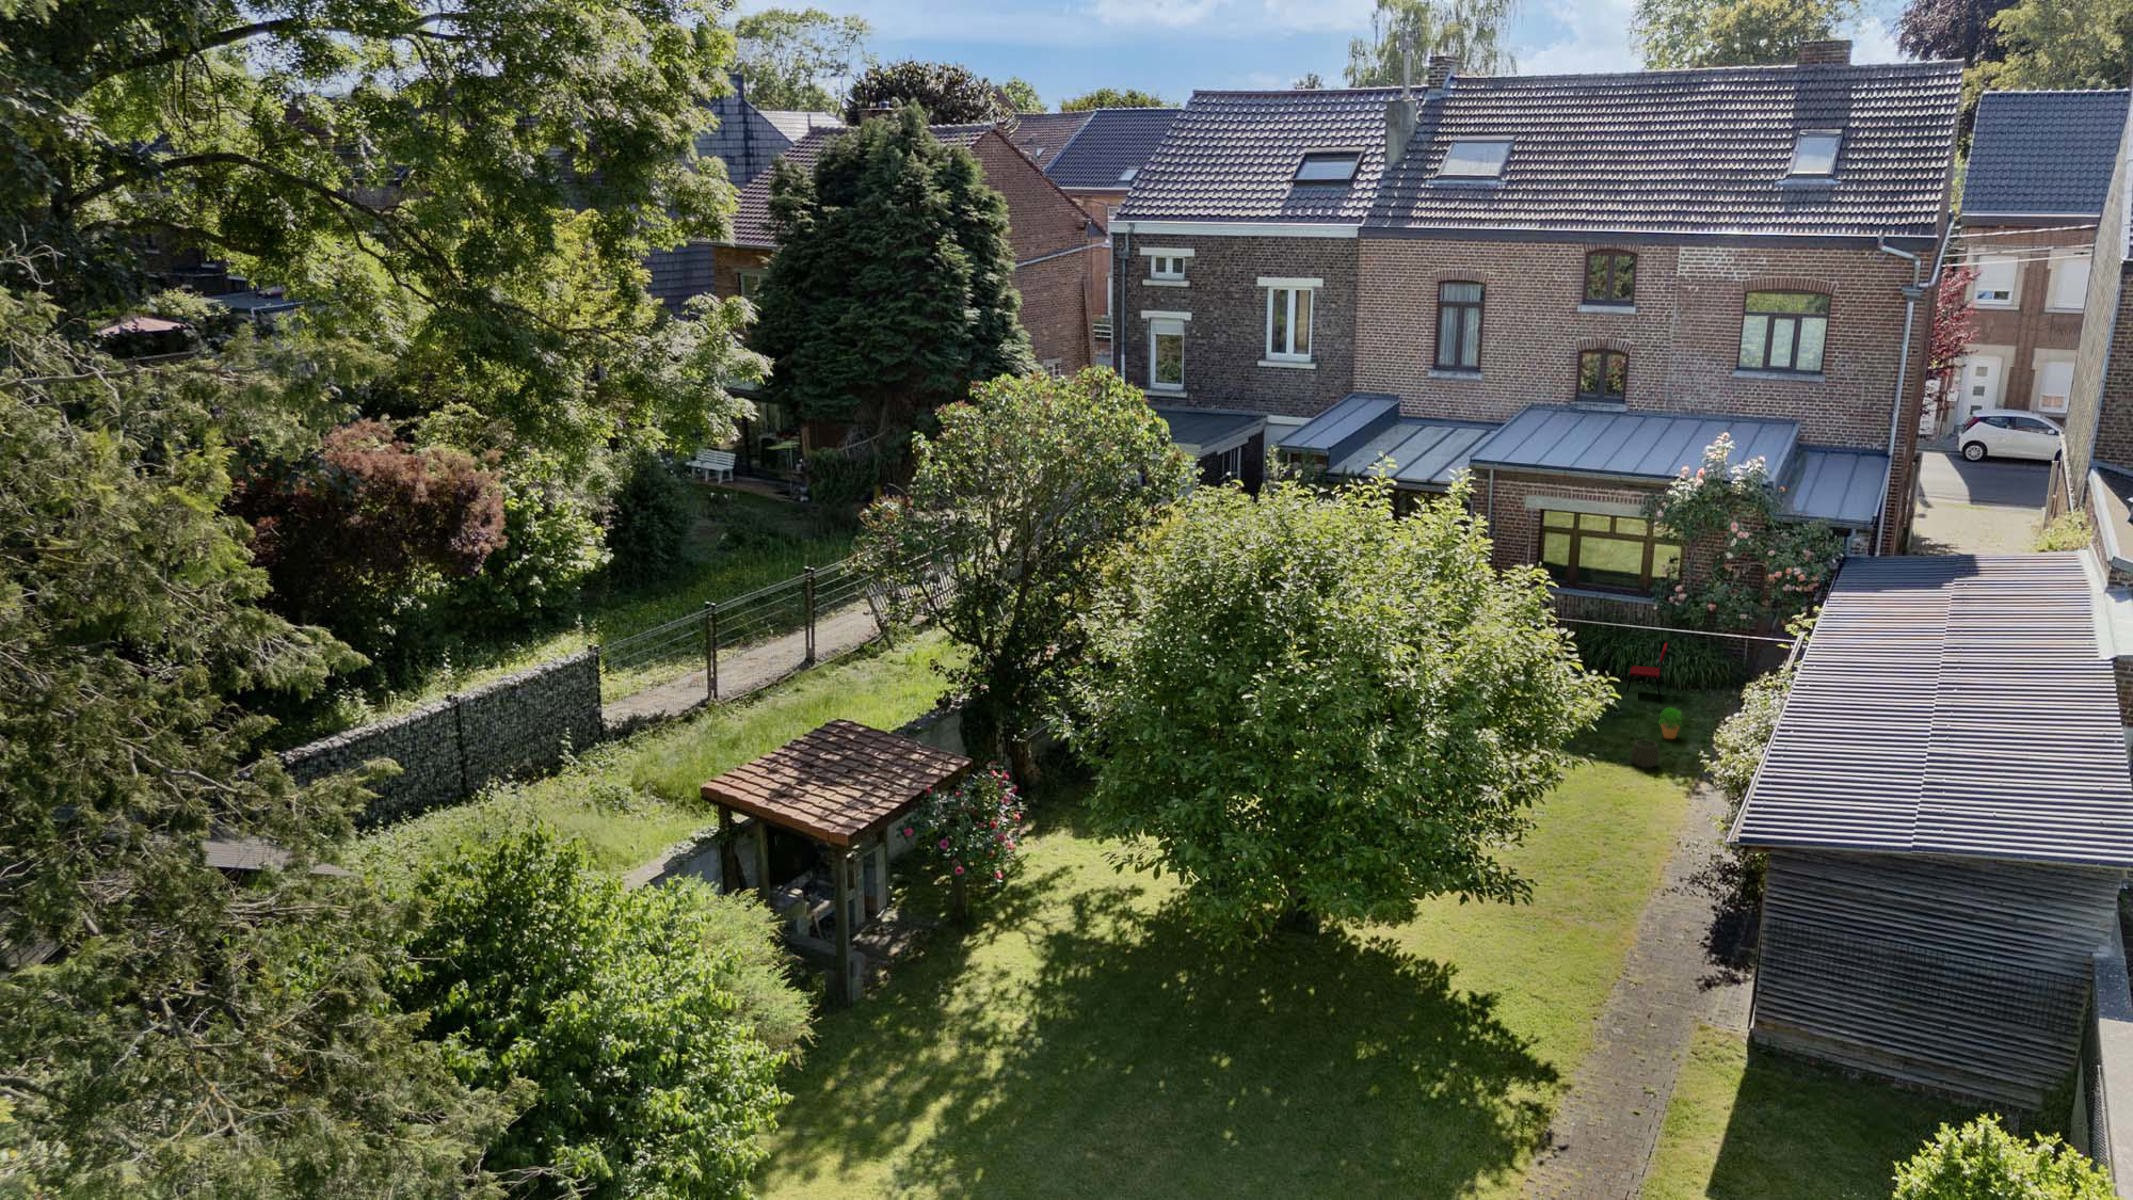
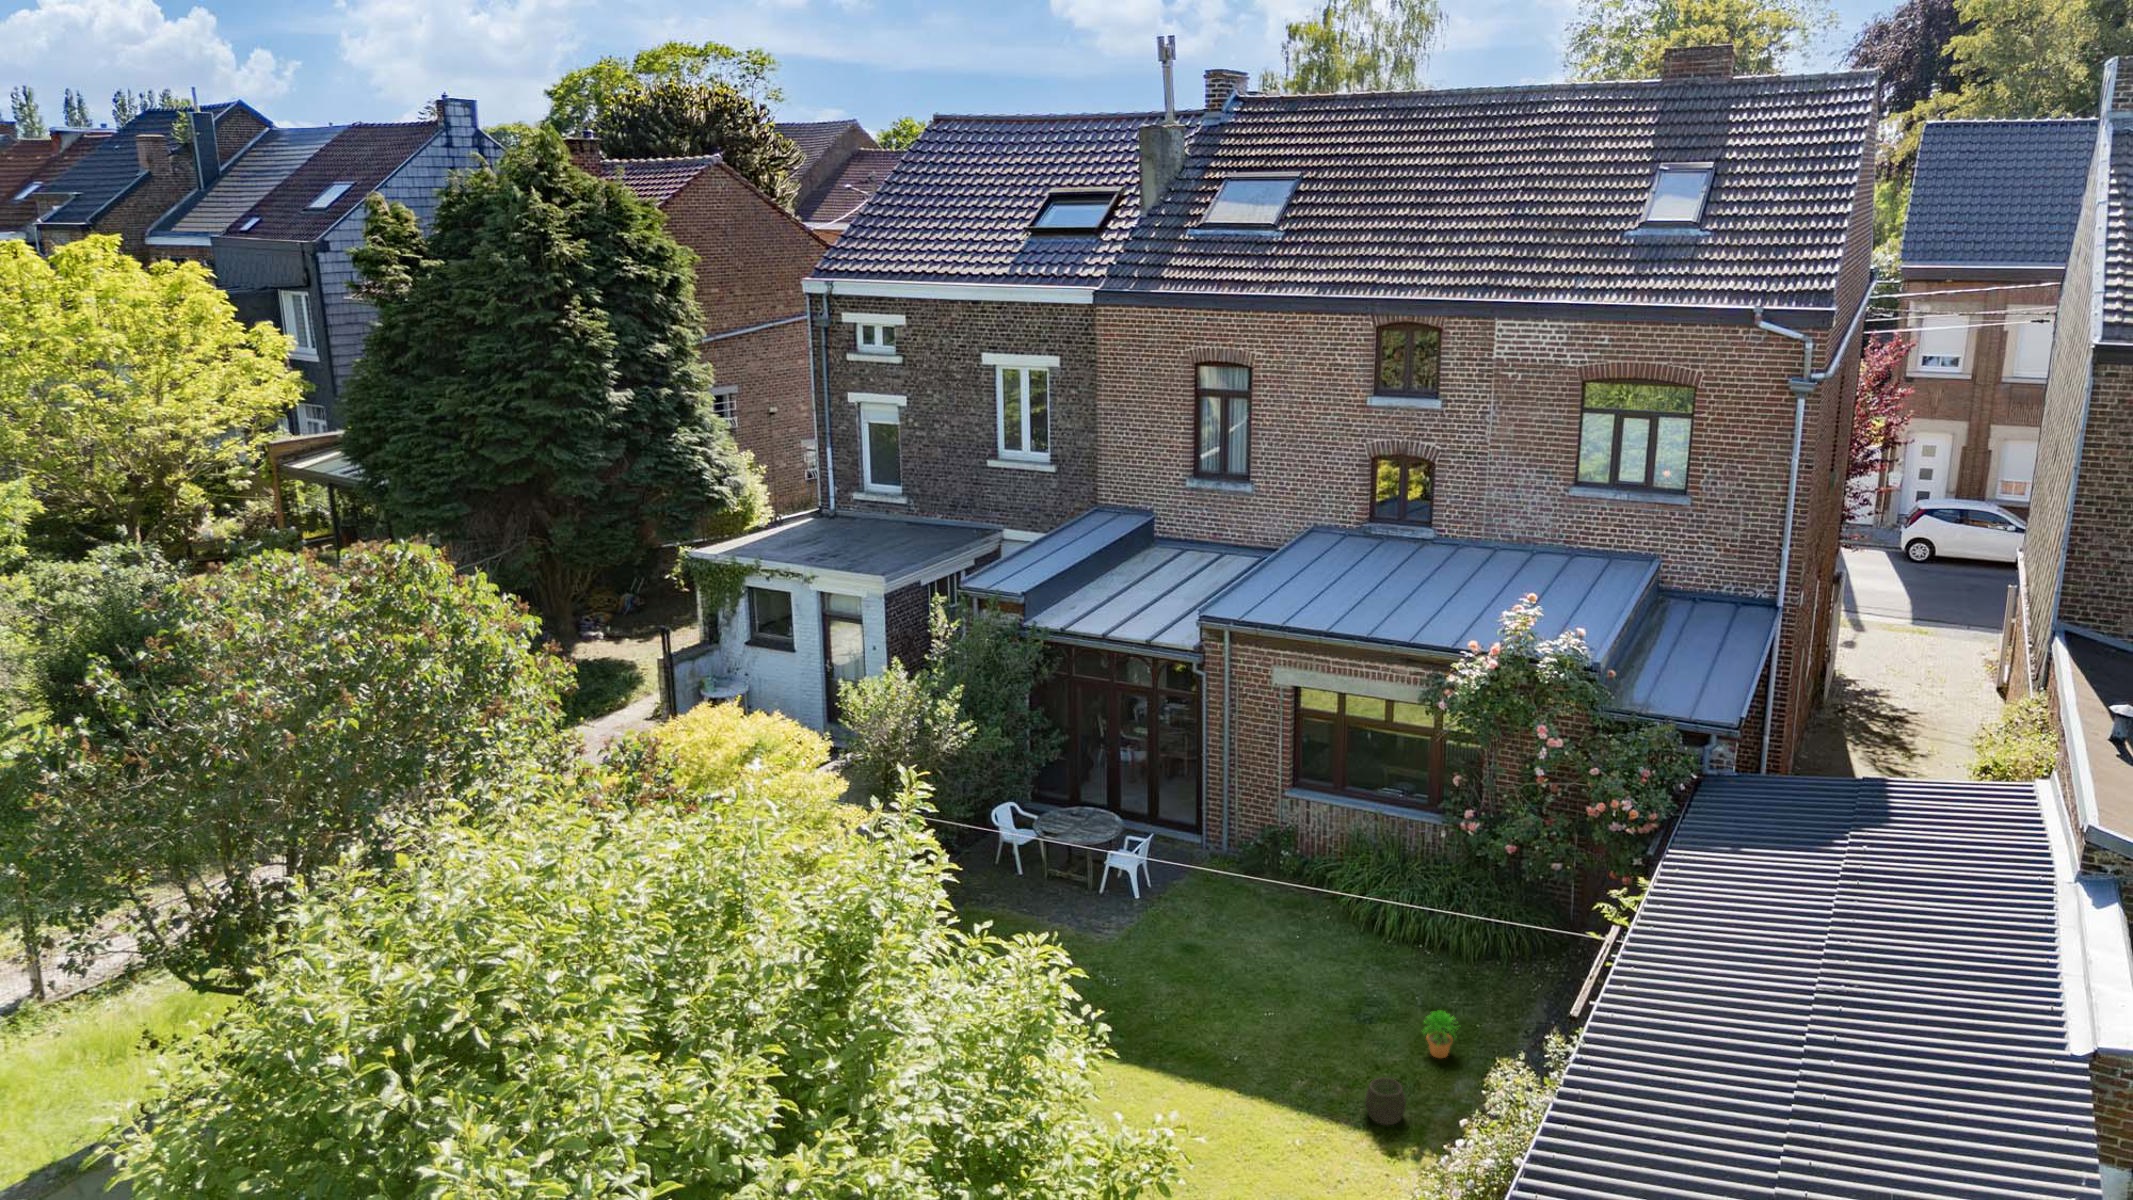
chair: present [1626,643,1668,703] -> none [1396,890,1457,979]

